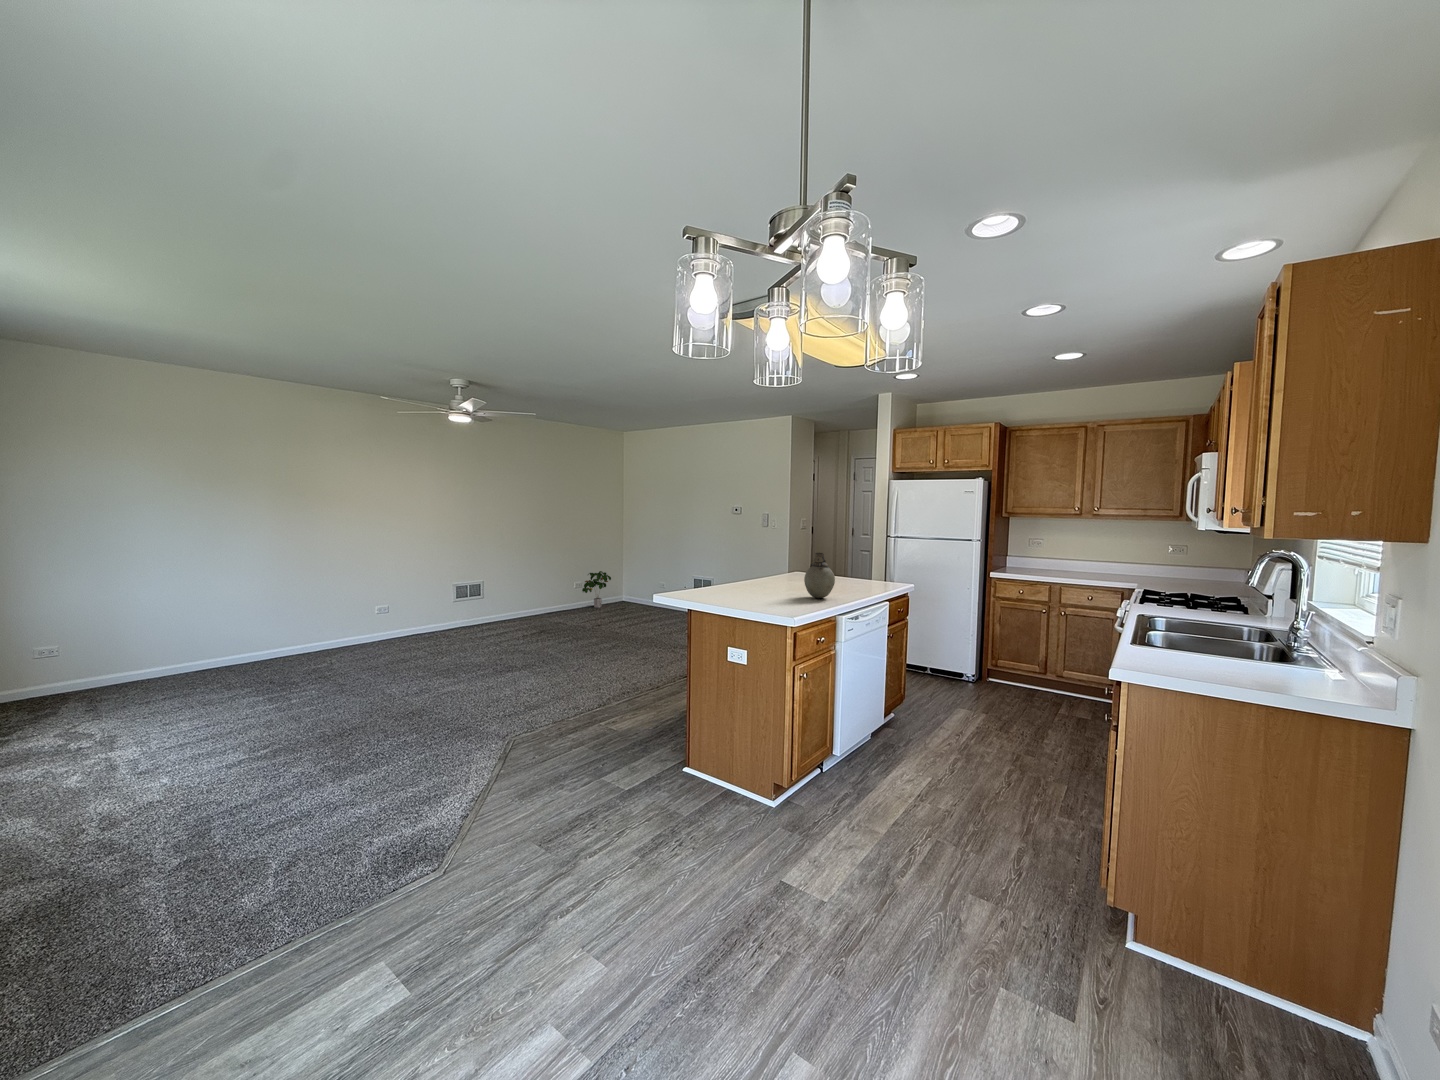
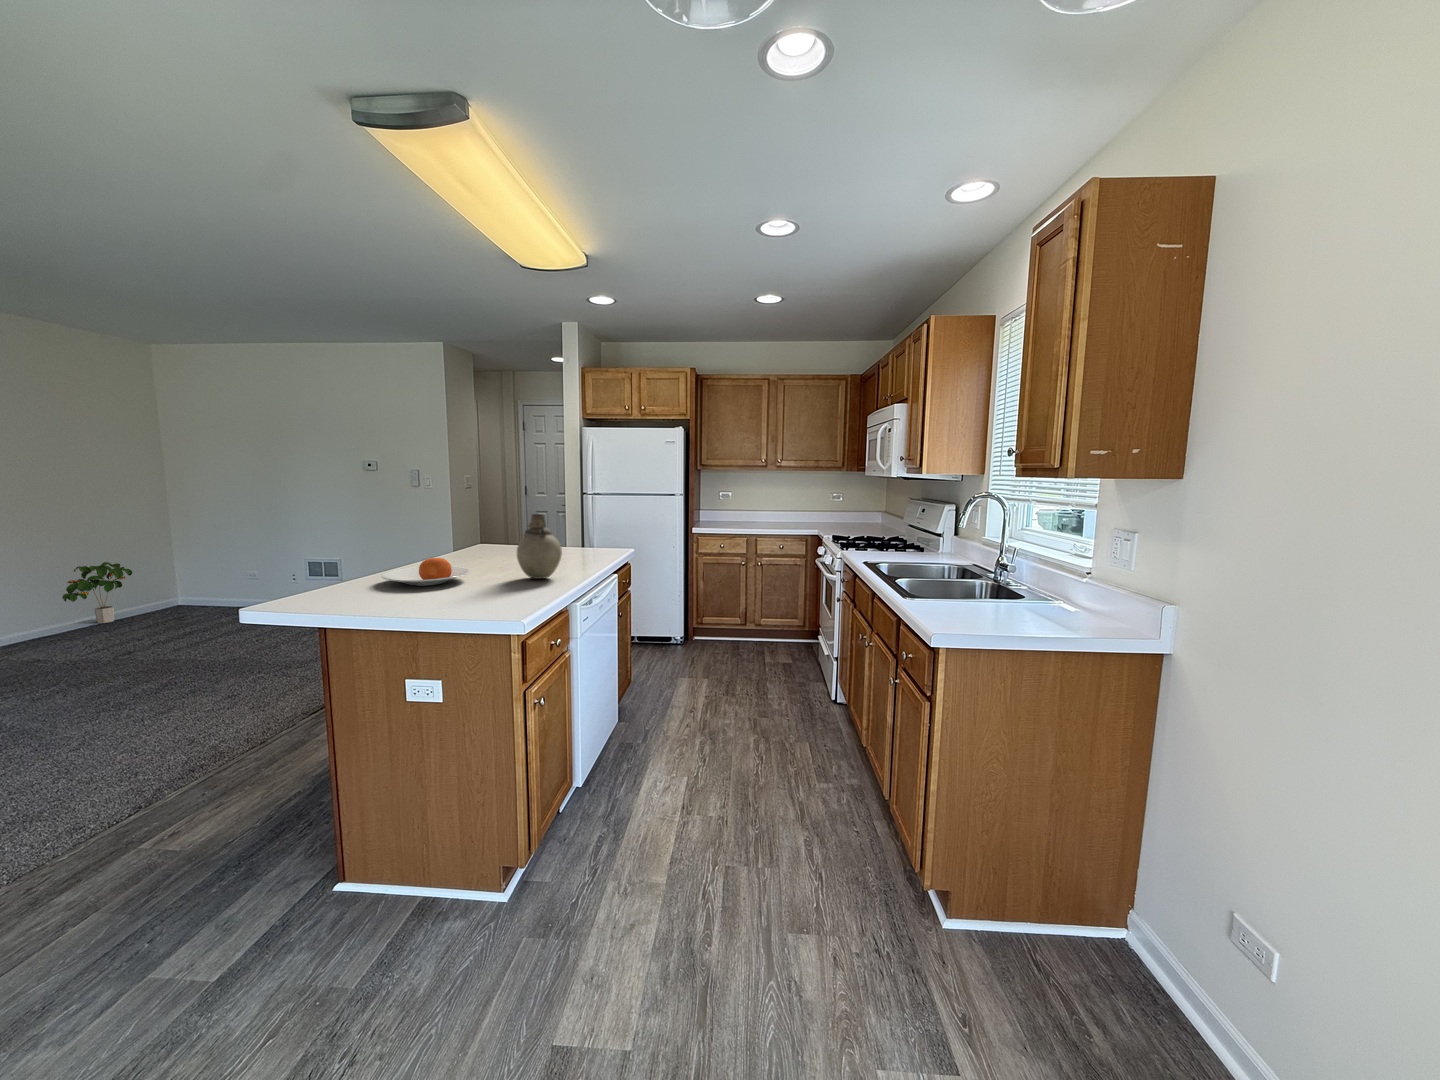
plate: none [726,578,775,595] -> present [381,558,469,586]

